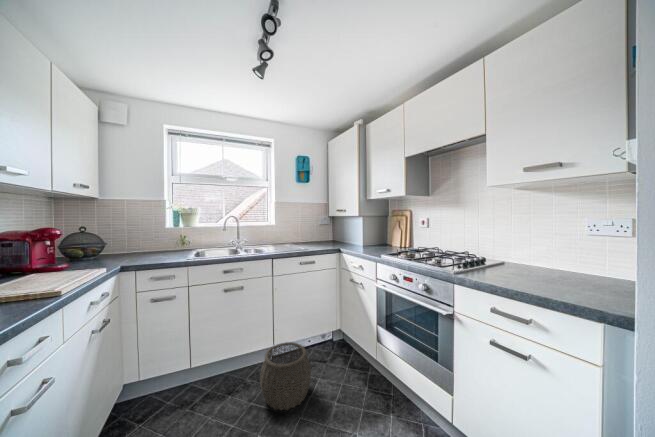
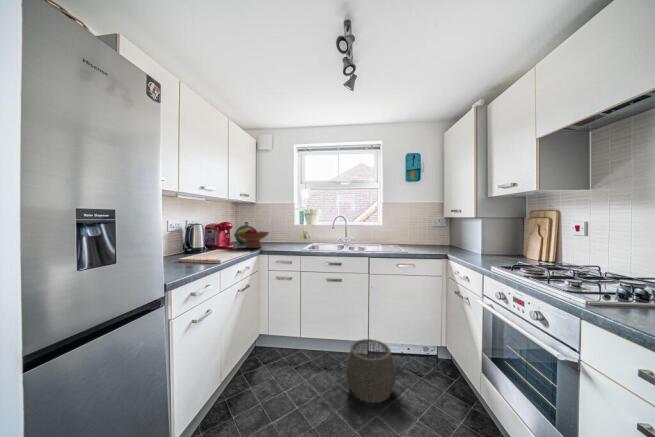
fruit bowl: none [69,235,132,266] -> present [237,227,269,248]

